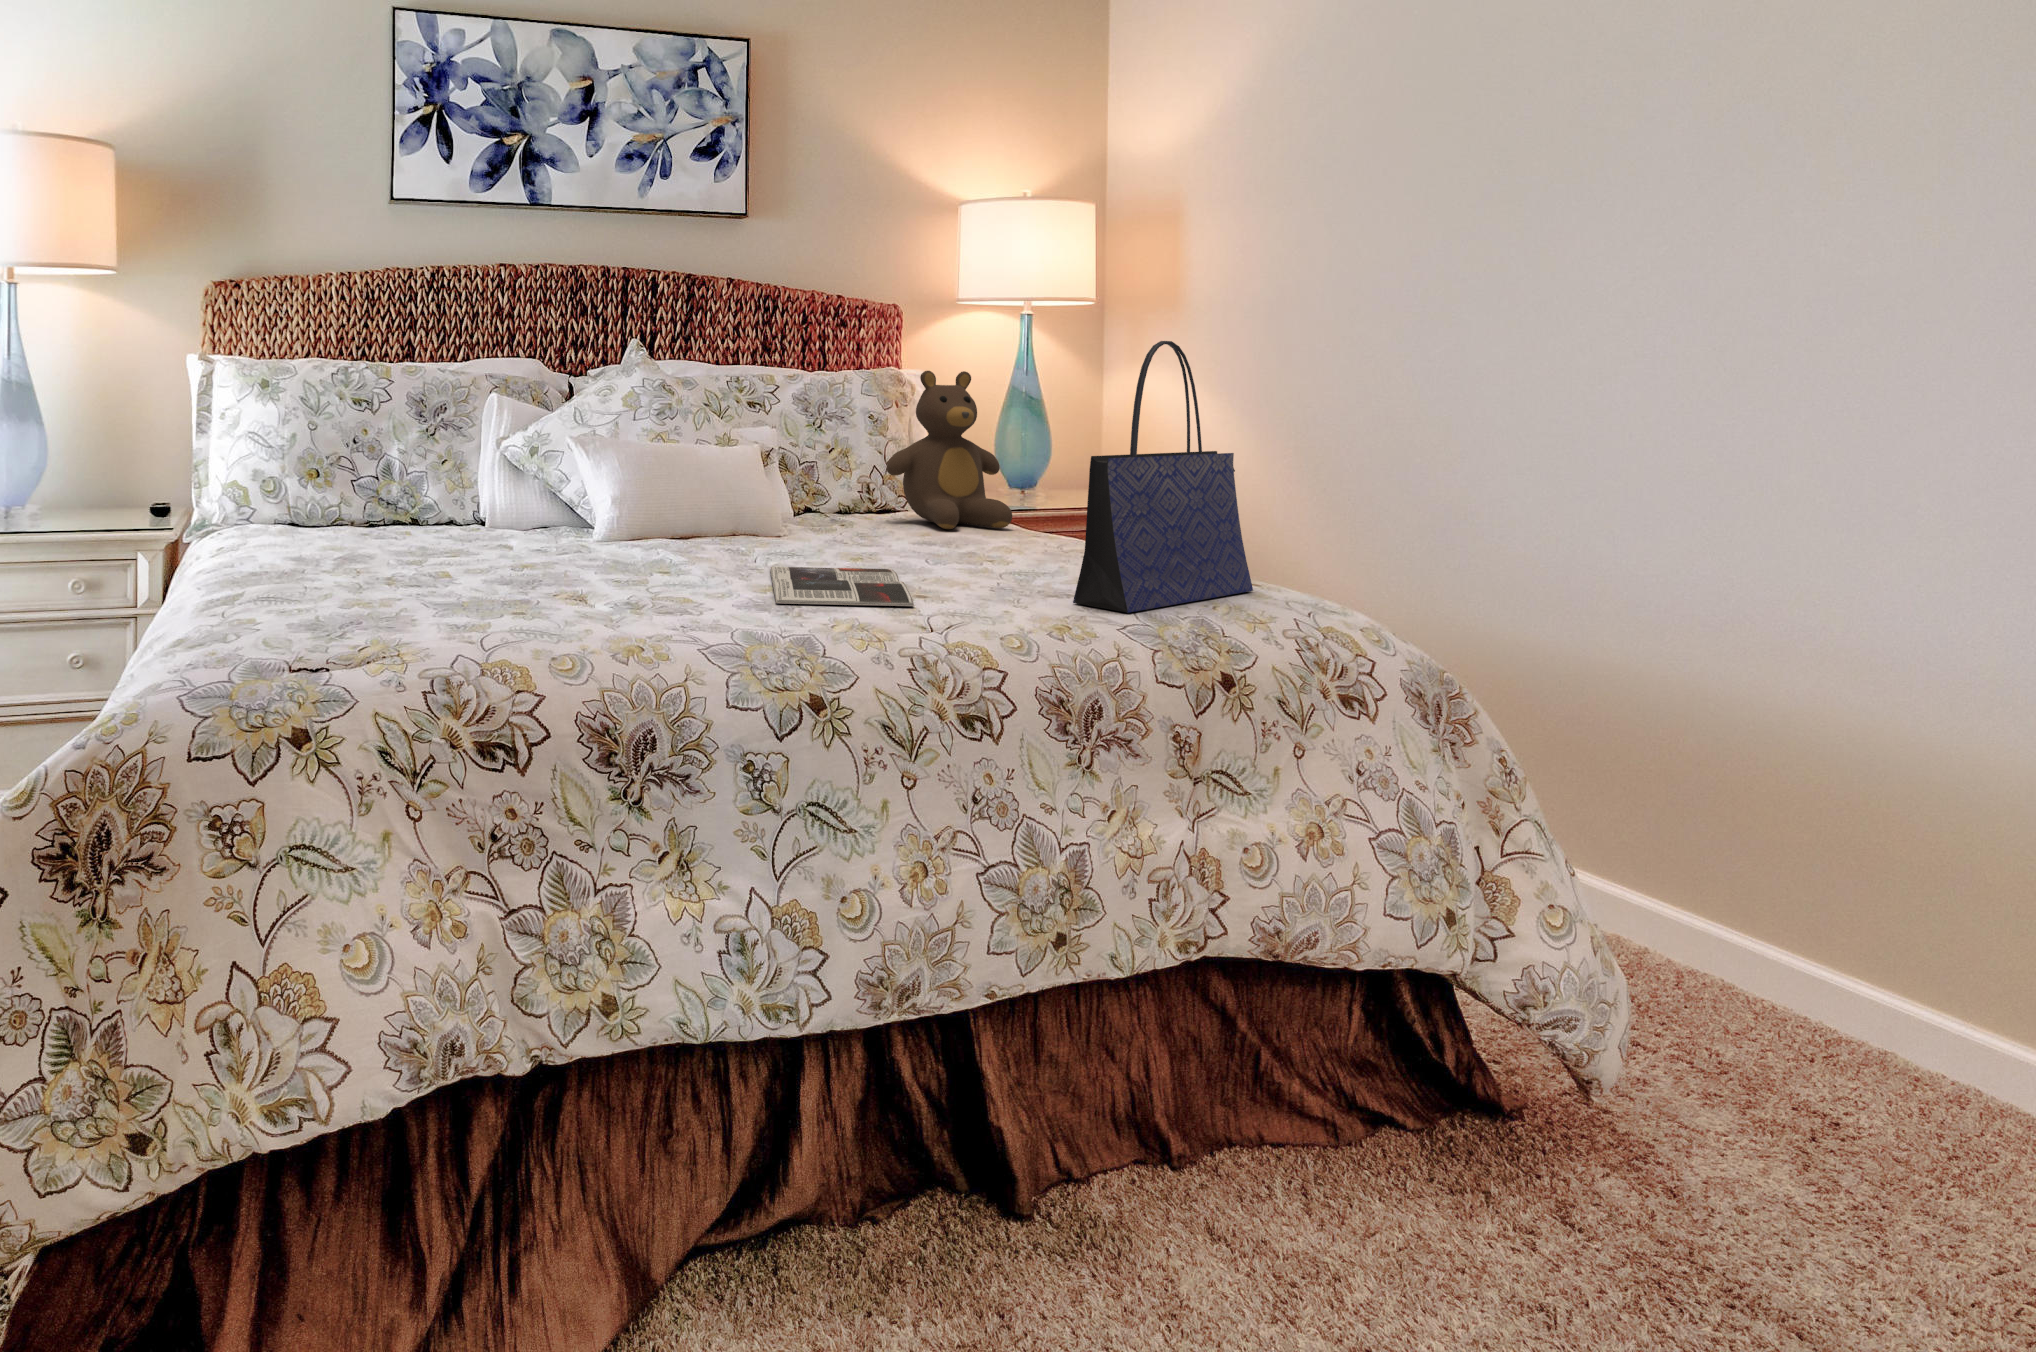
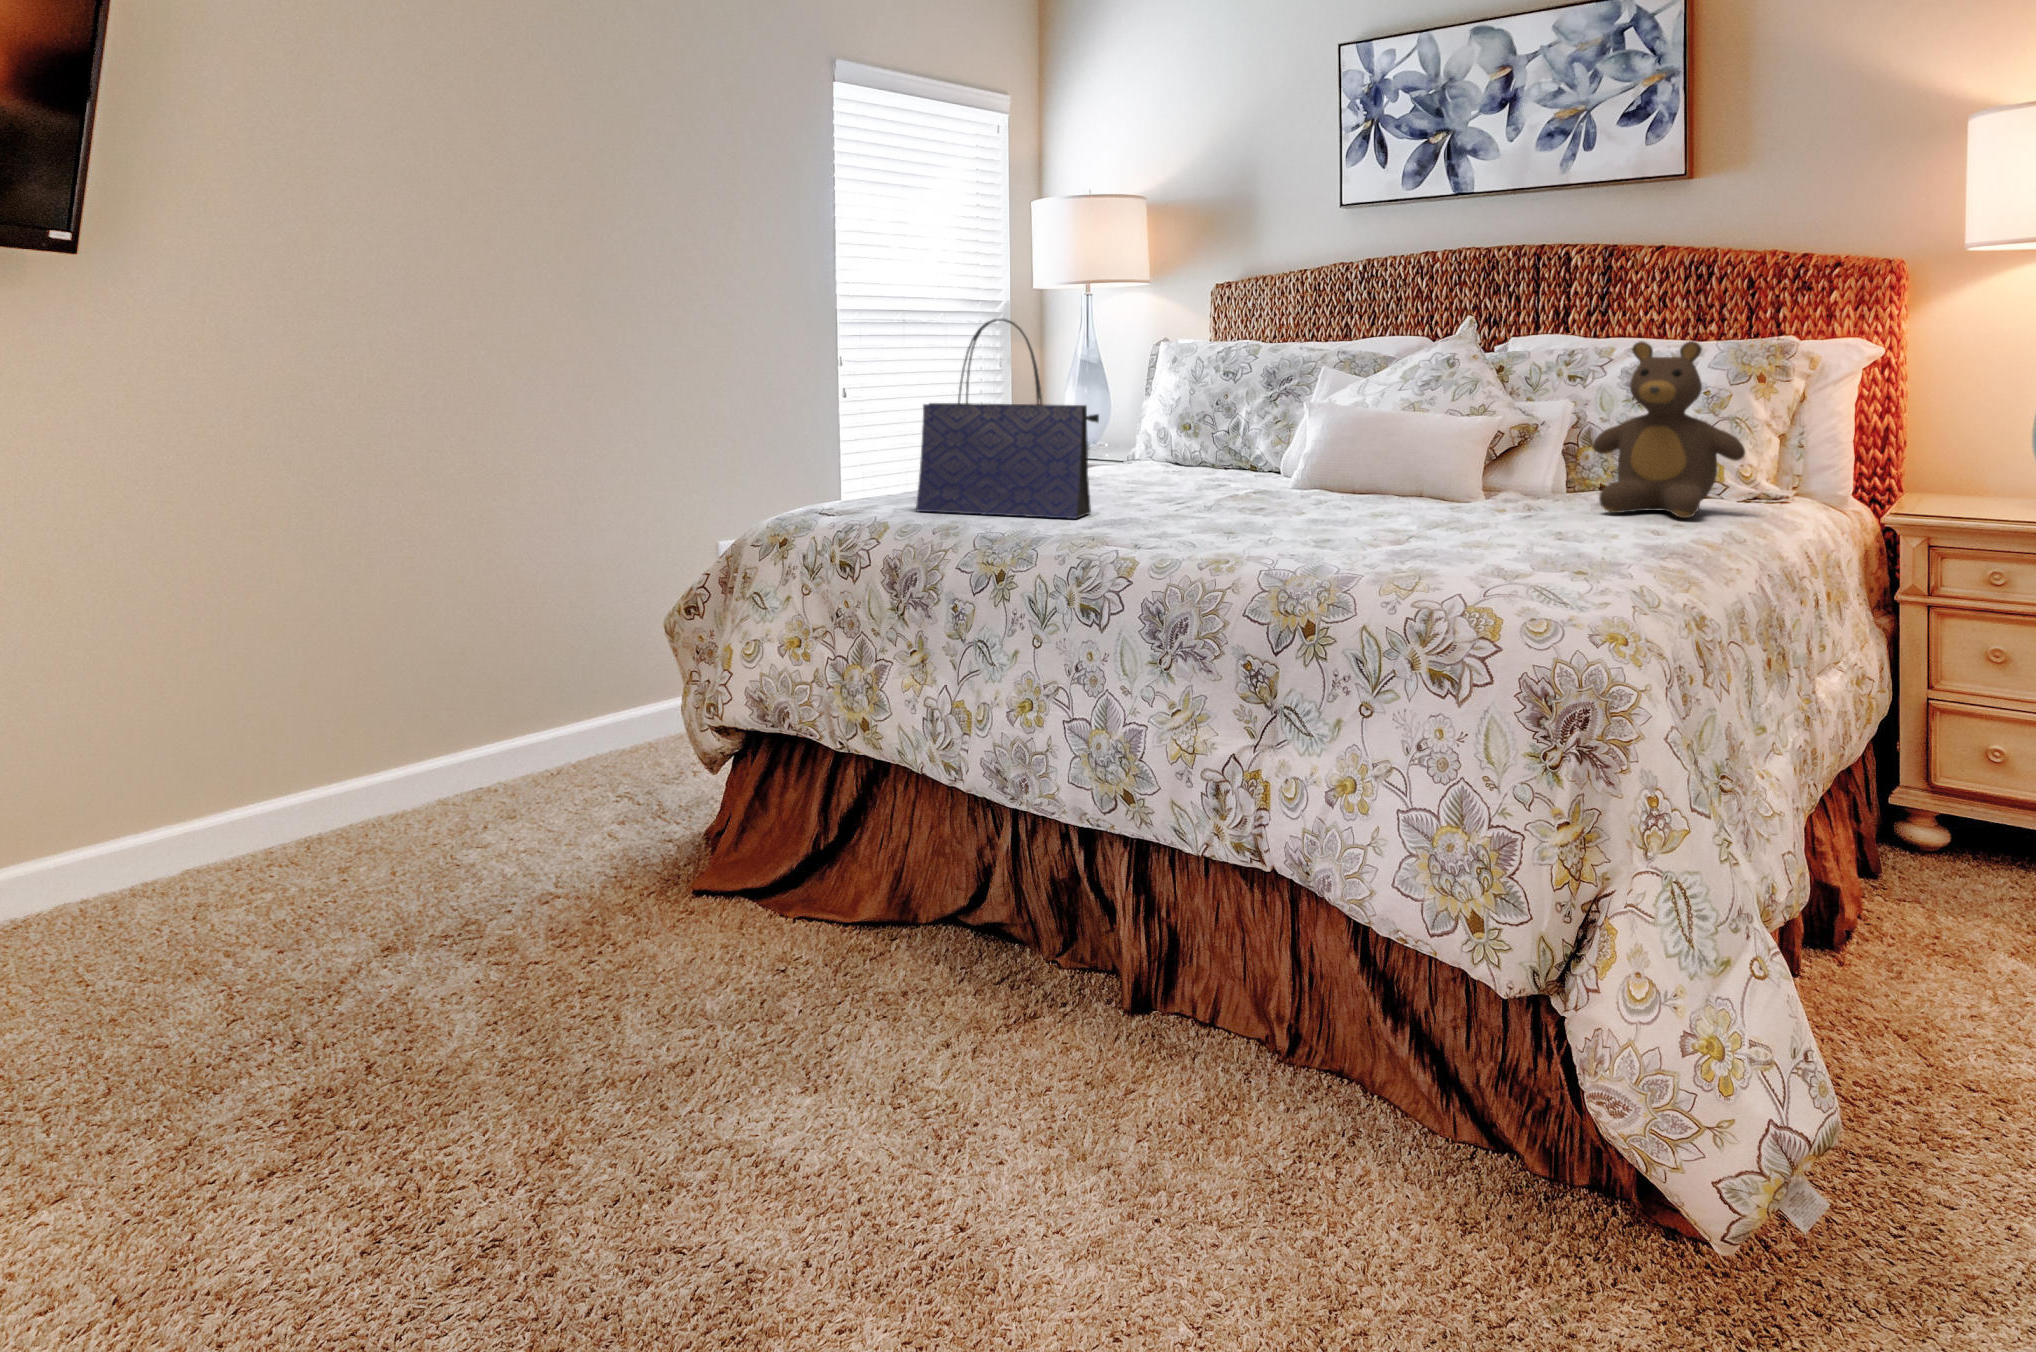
tote bag: present [1073,341,1253,613] -> present [916,319,1099,519]
magazine: present [770,567,914,606] -> none [1111,507,1307,535]

